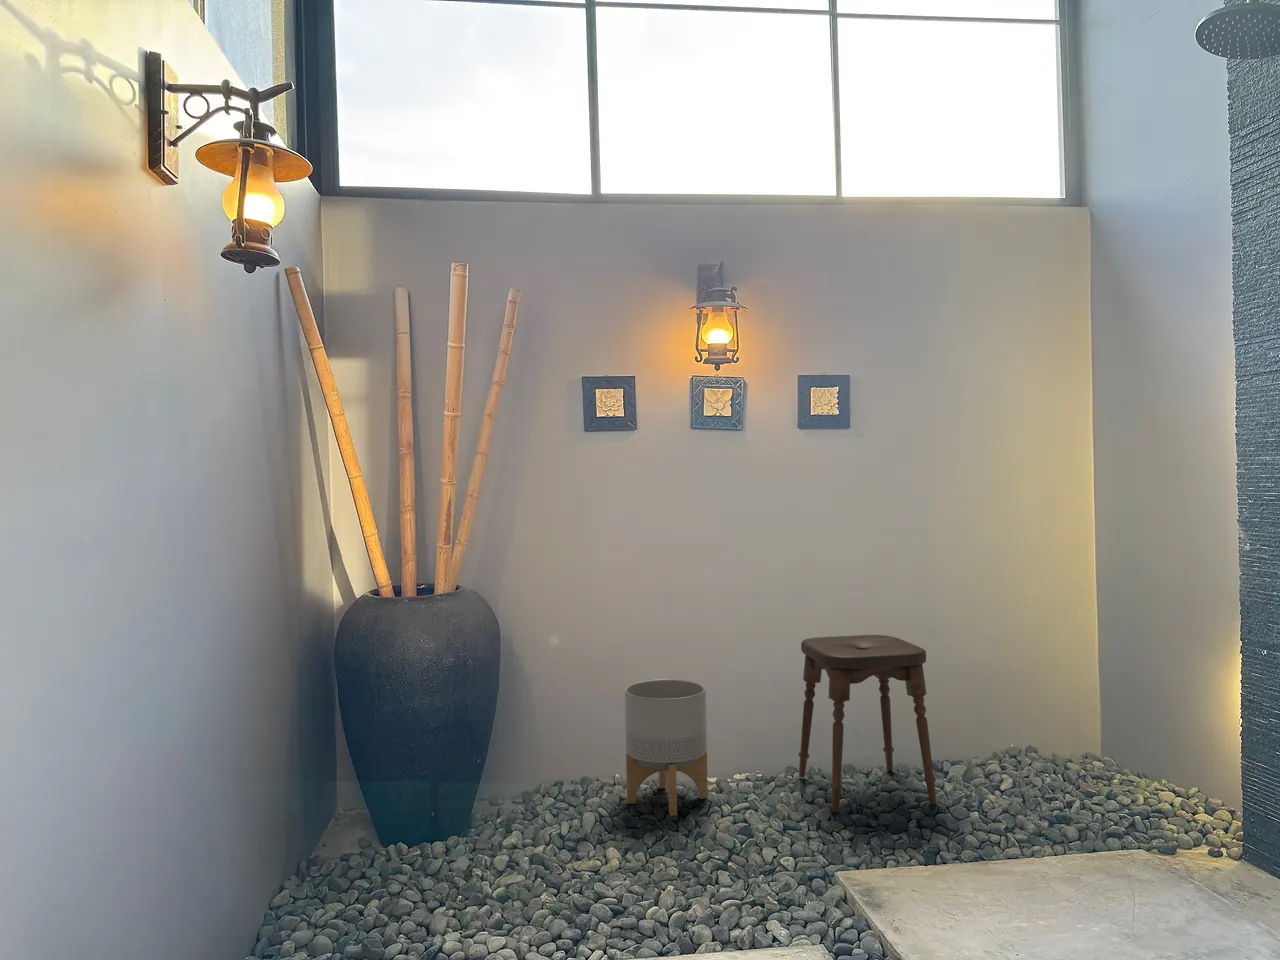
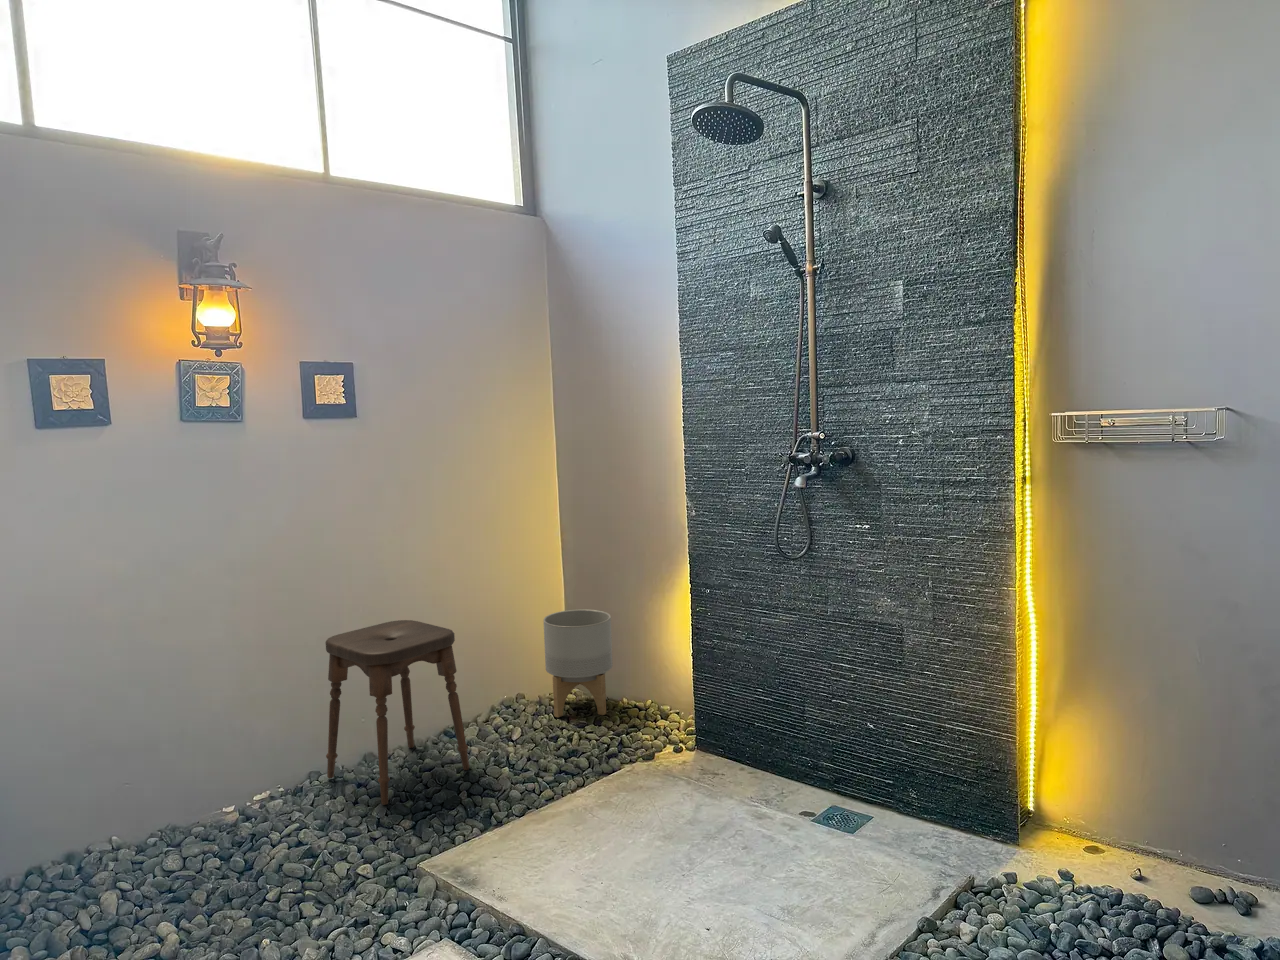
planter: present [625,679,708,816] -> present [543,609,613,717]

